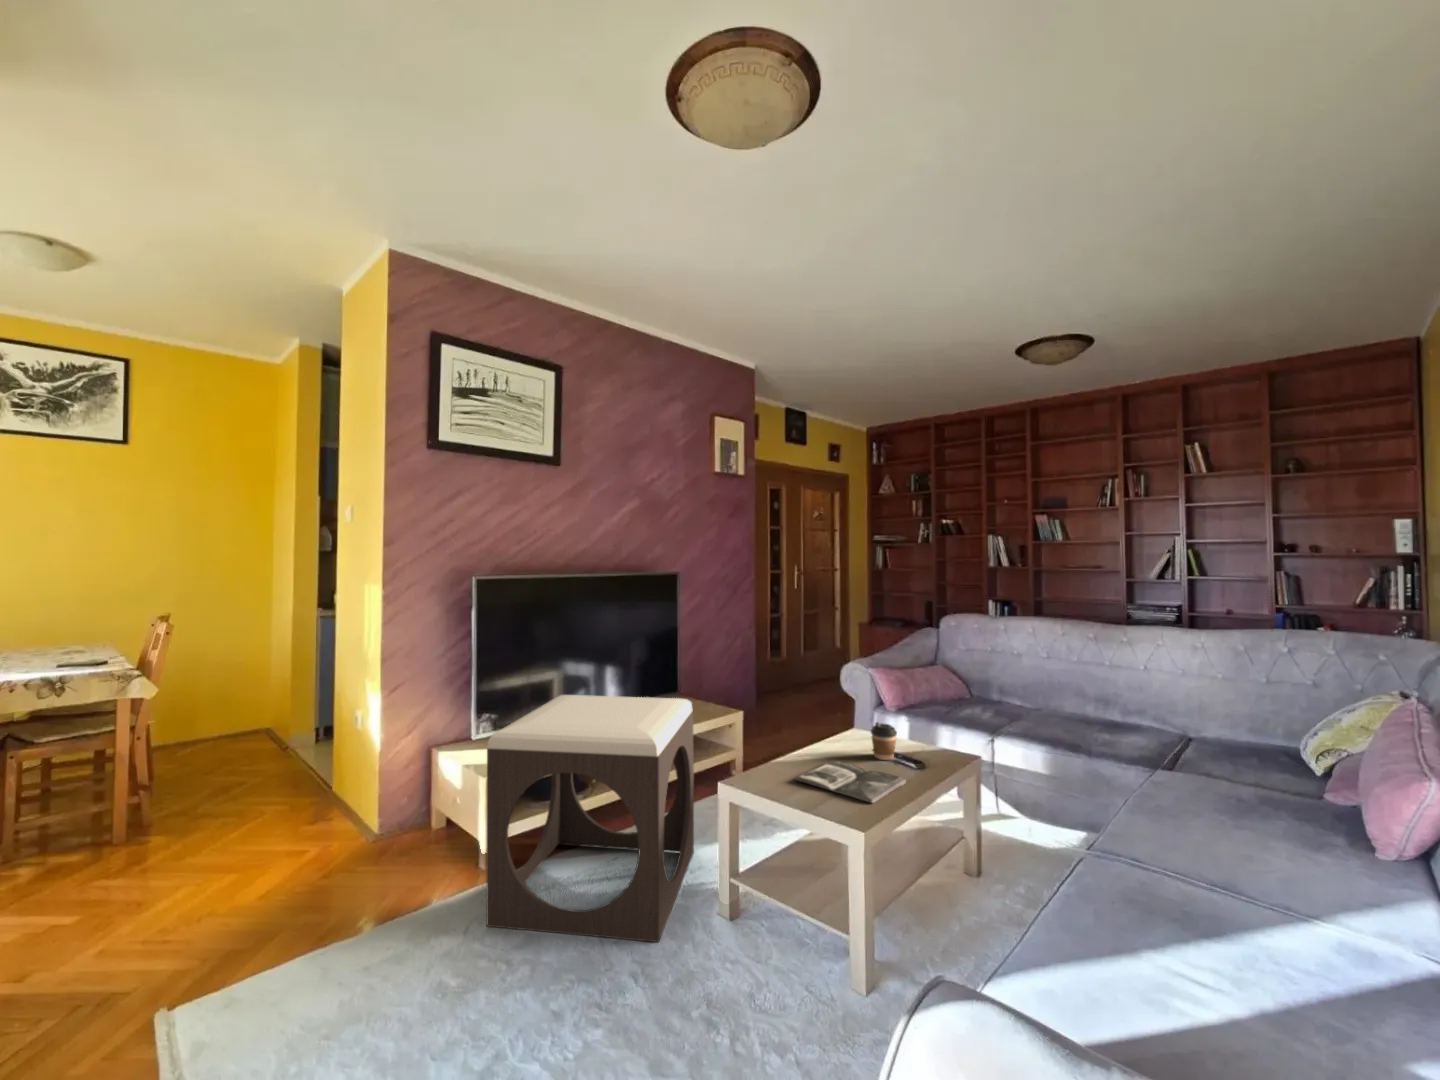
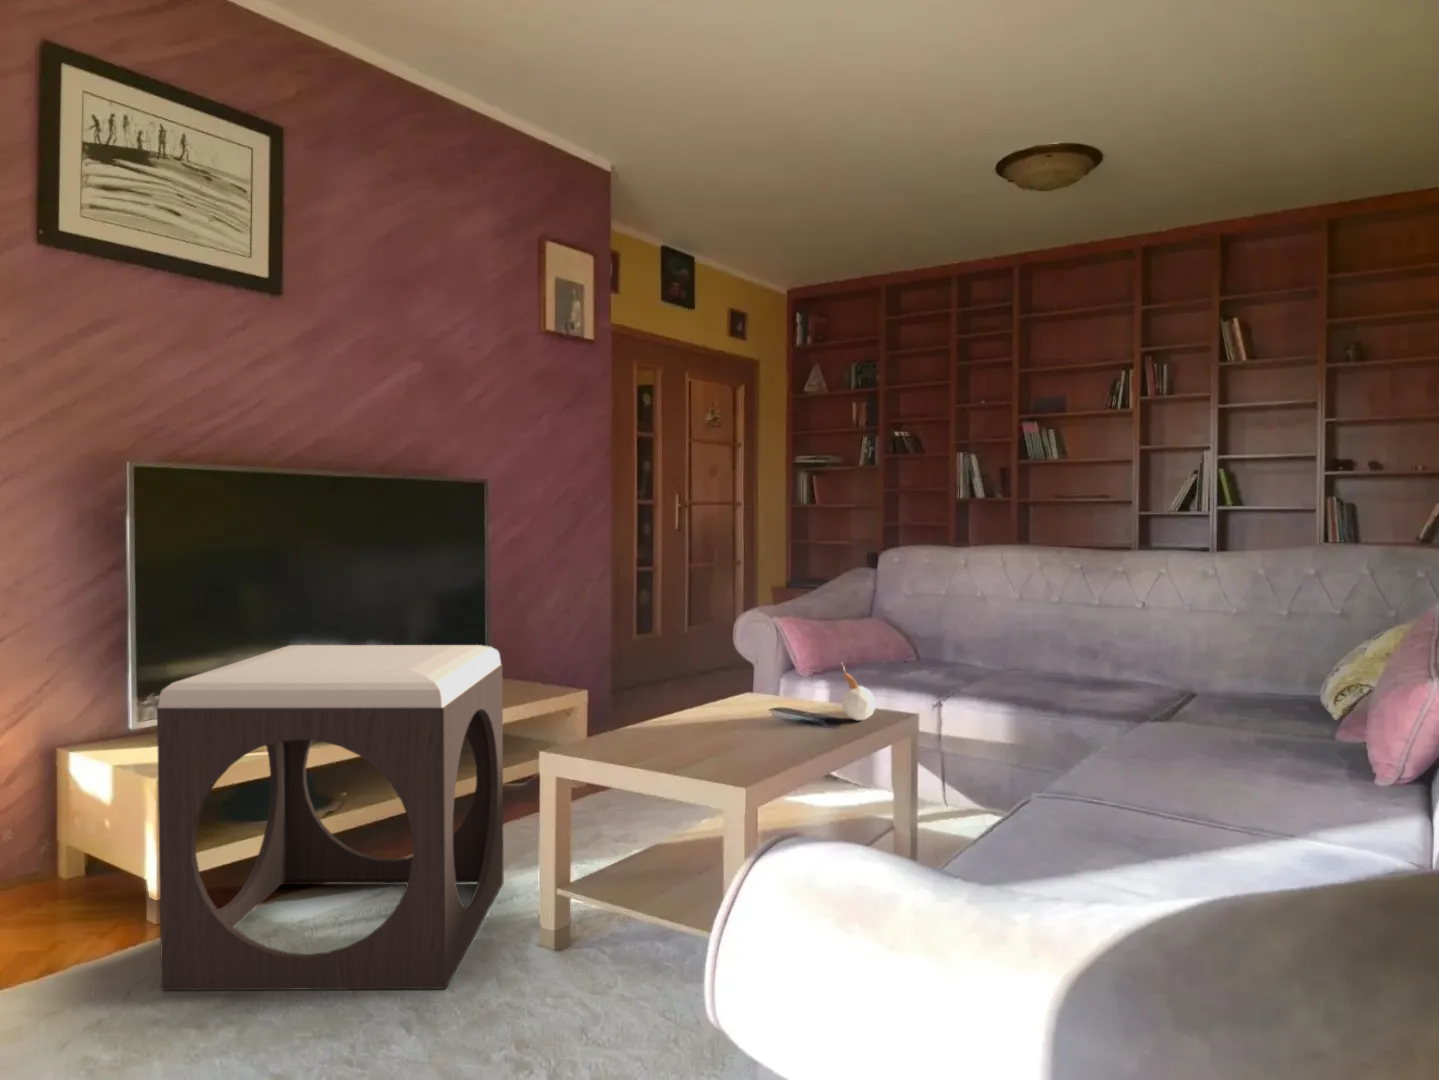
candle: none [920,717,946,759] -> present [842,669,876,720]
coffee cup: present [871,722,897,760] -> none [770,671,808,724]
magazine: present [795,760,906,803] -> none [656,724,818,766]

